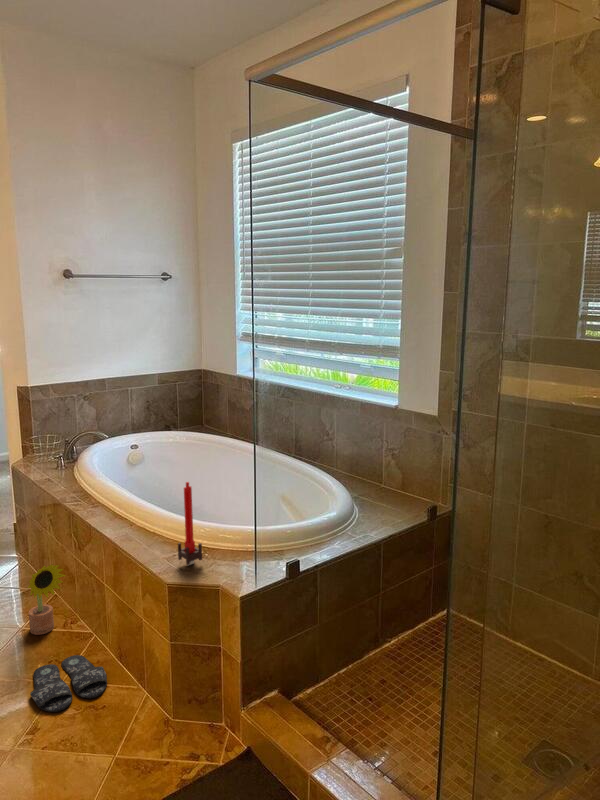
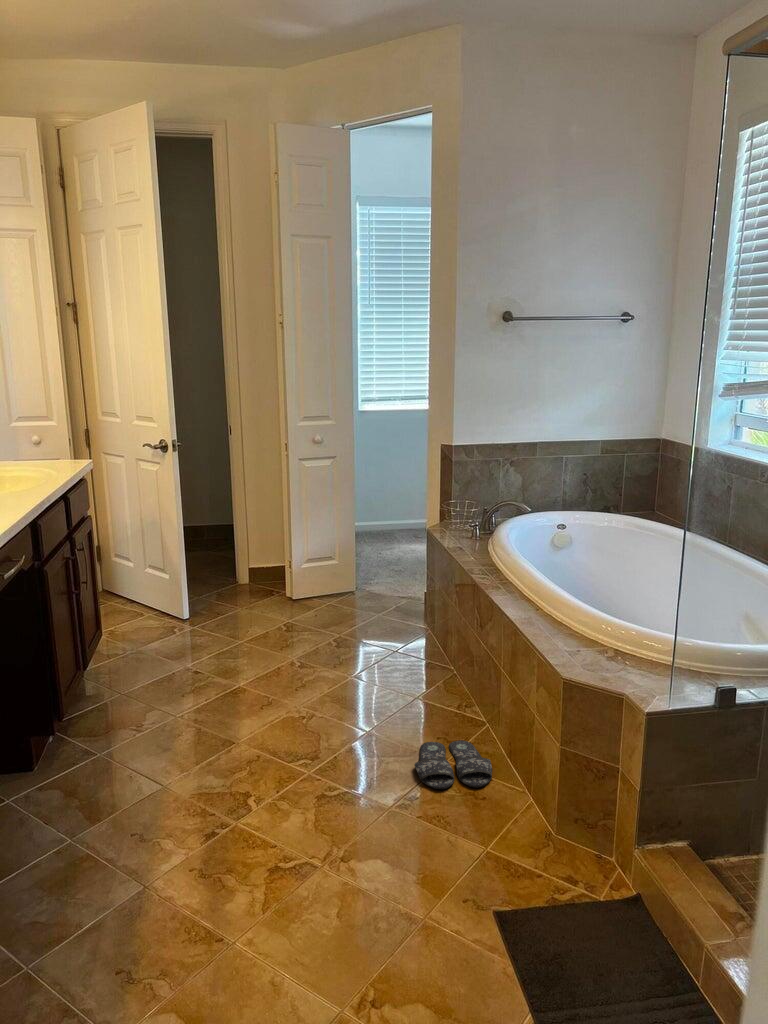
candle: present [178,482,202,565] -> none [582,566,612,665]
decorative plant: present [28,564,65,635] -> none [424,637,465,711]

